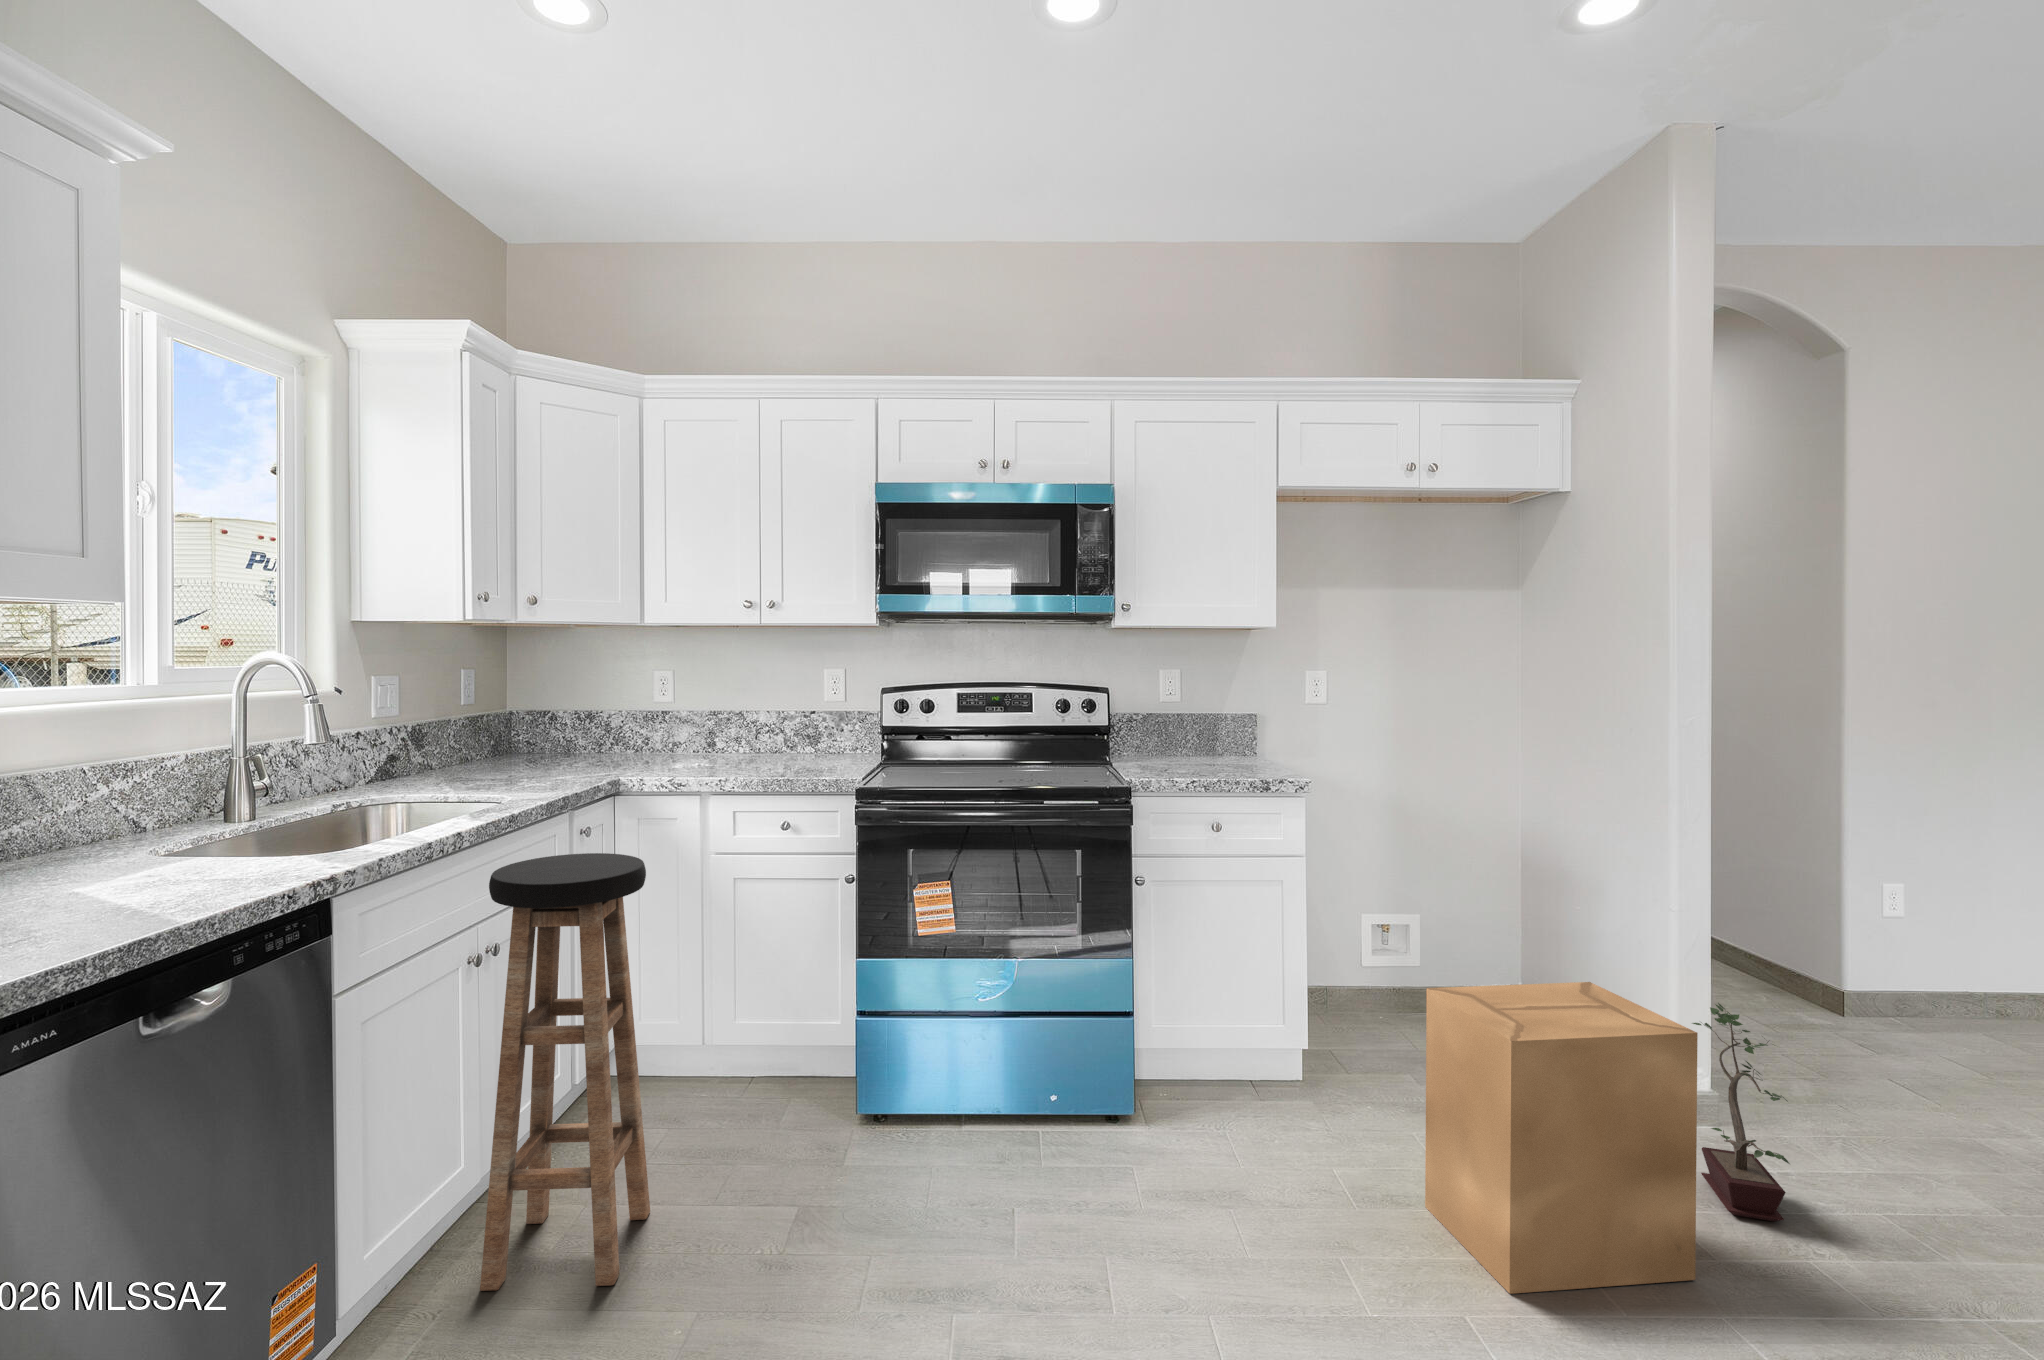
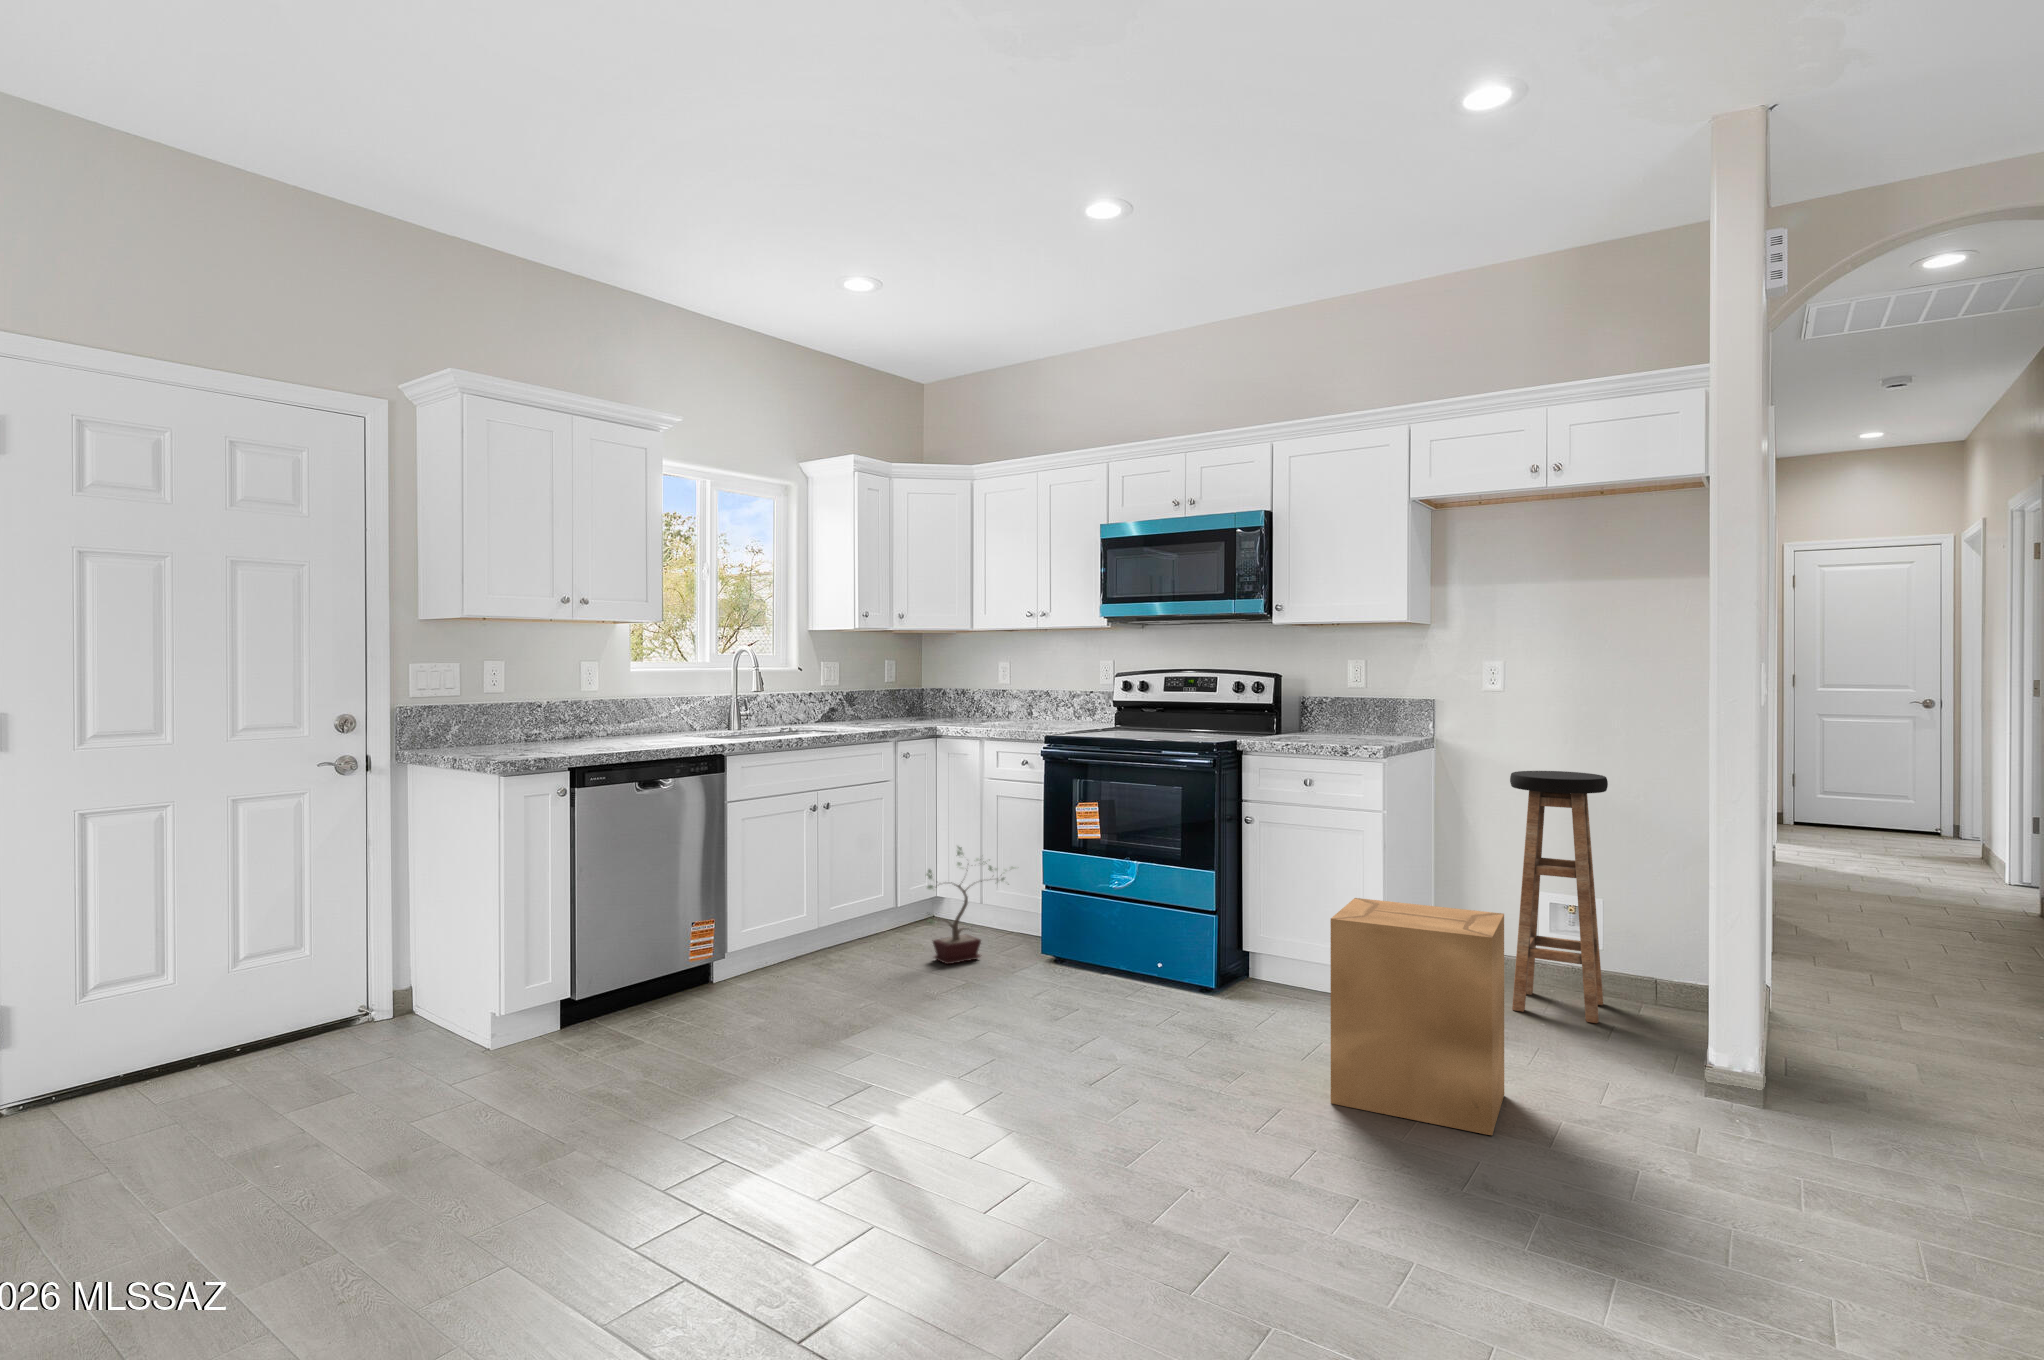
bar stool: present [480,853,650,1291] -> present [1510,771,1608,1023]
potted plant: present [1692,1003,1790,1221] -> present [926,846,1016,964]

